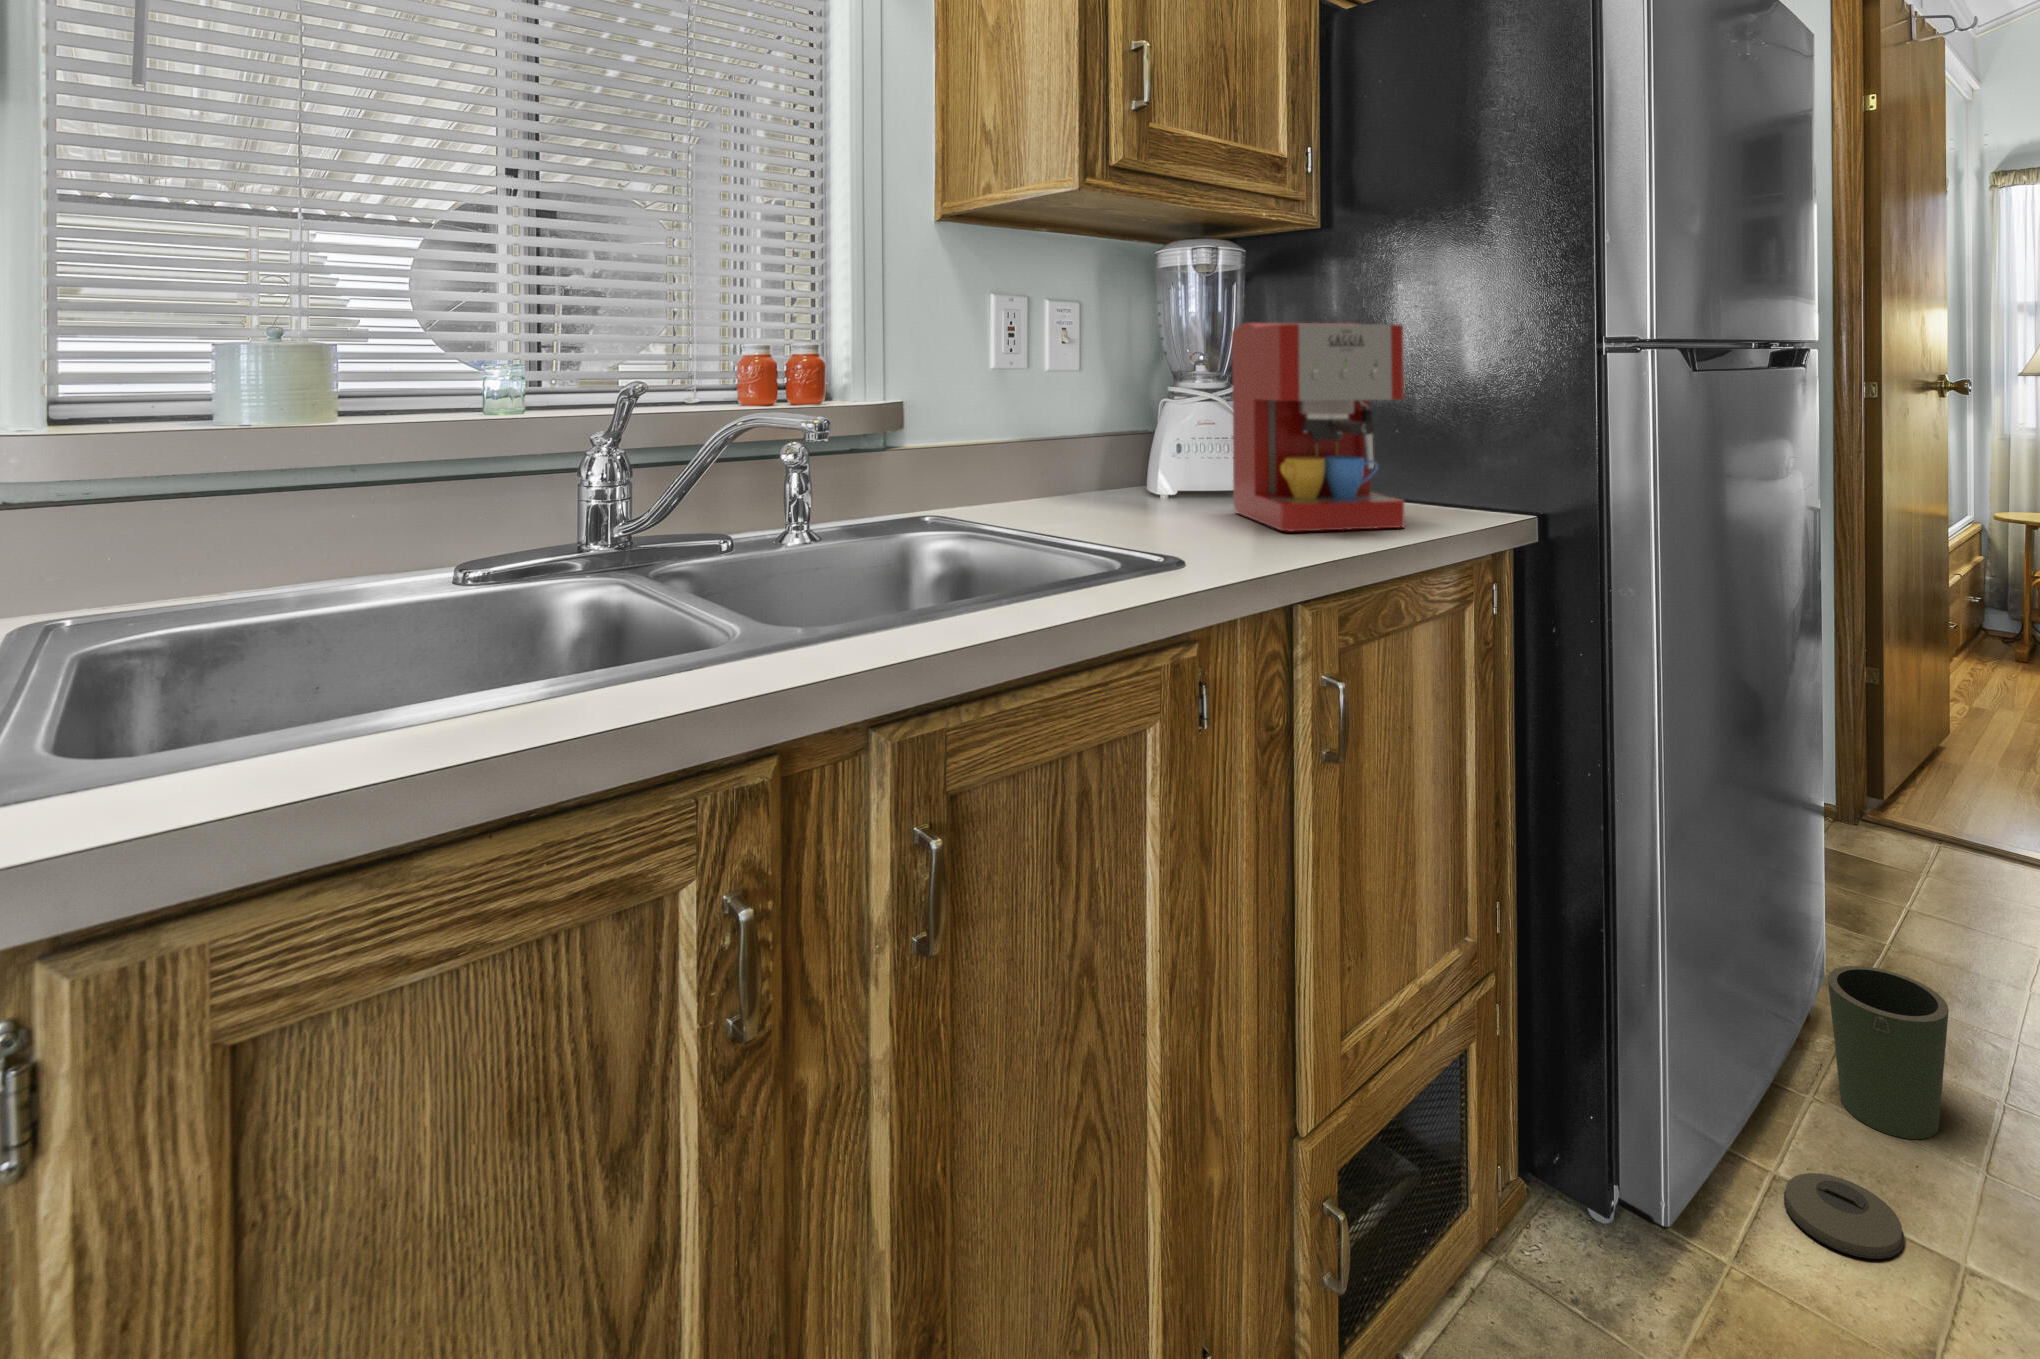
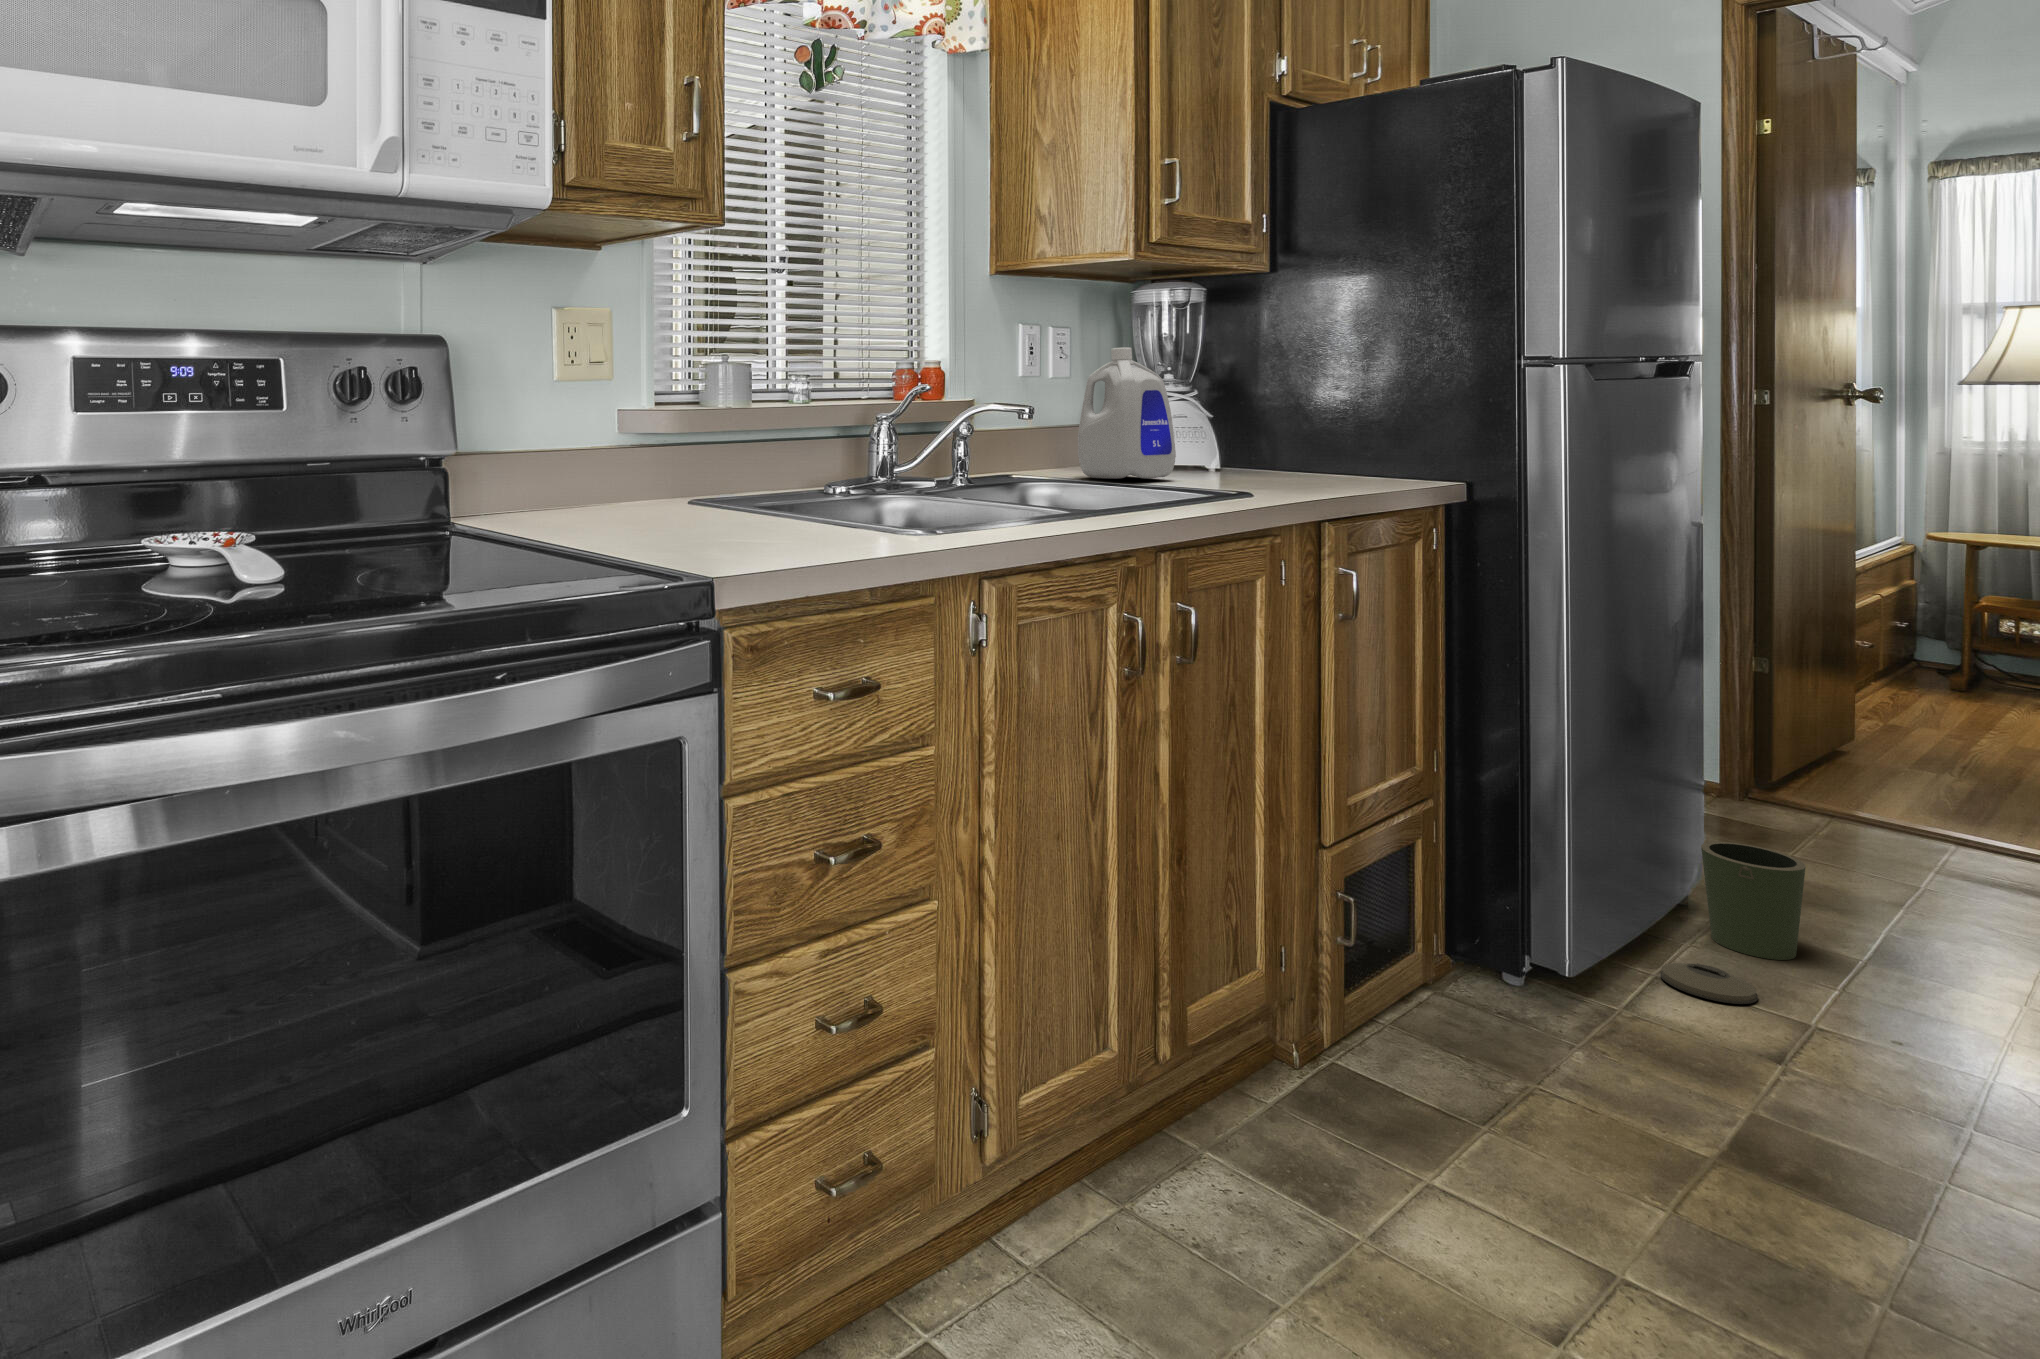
coffee maker: present [1232,323,1405,531] -> none [1223,347,1369,487]
bottle: none [1026,324,1157,521] -> present [1078,348,1176,479]

